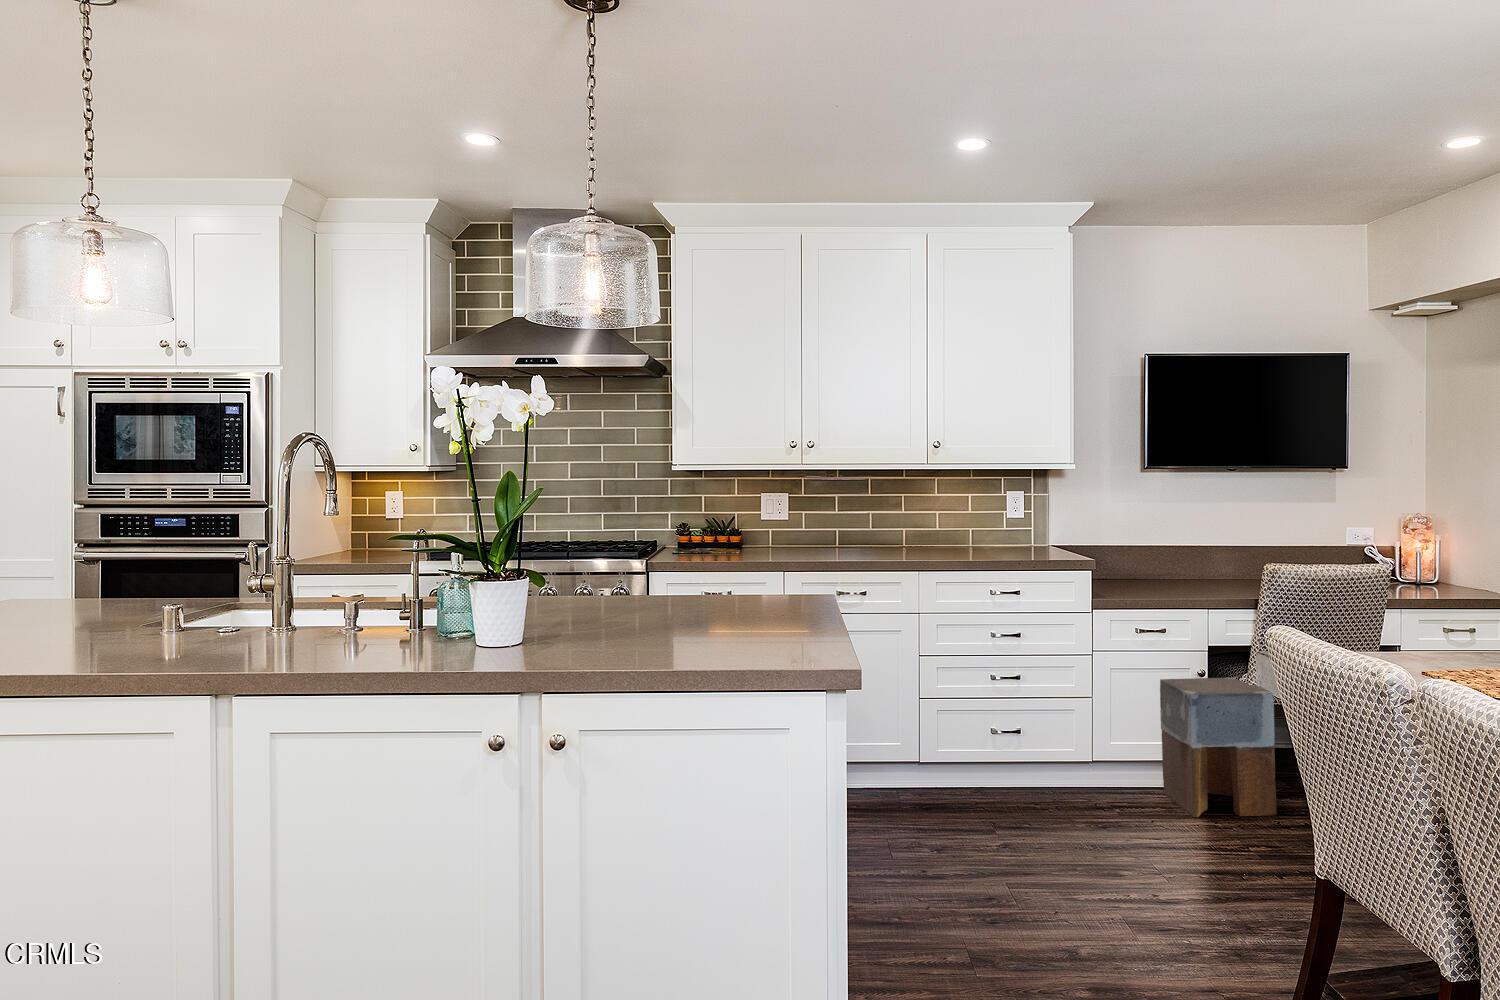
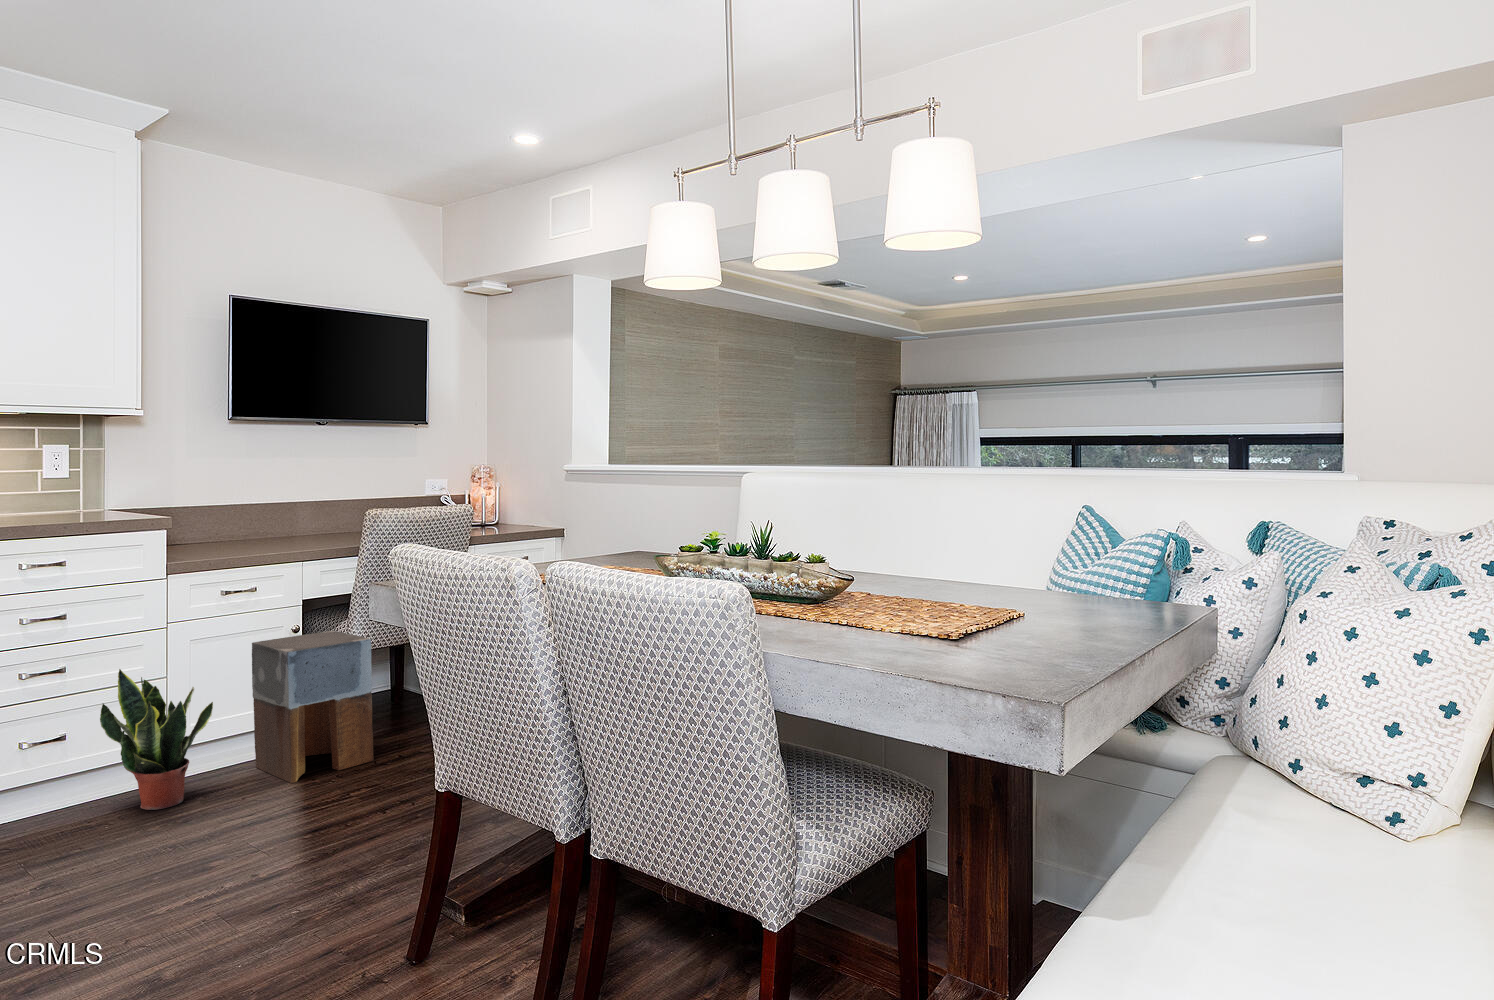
potted plant: none [1042,688,1126,811] -> present [100,669,213,810]

